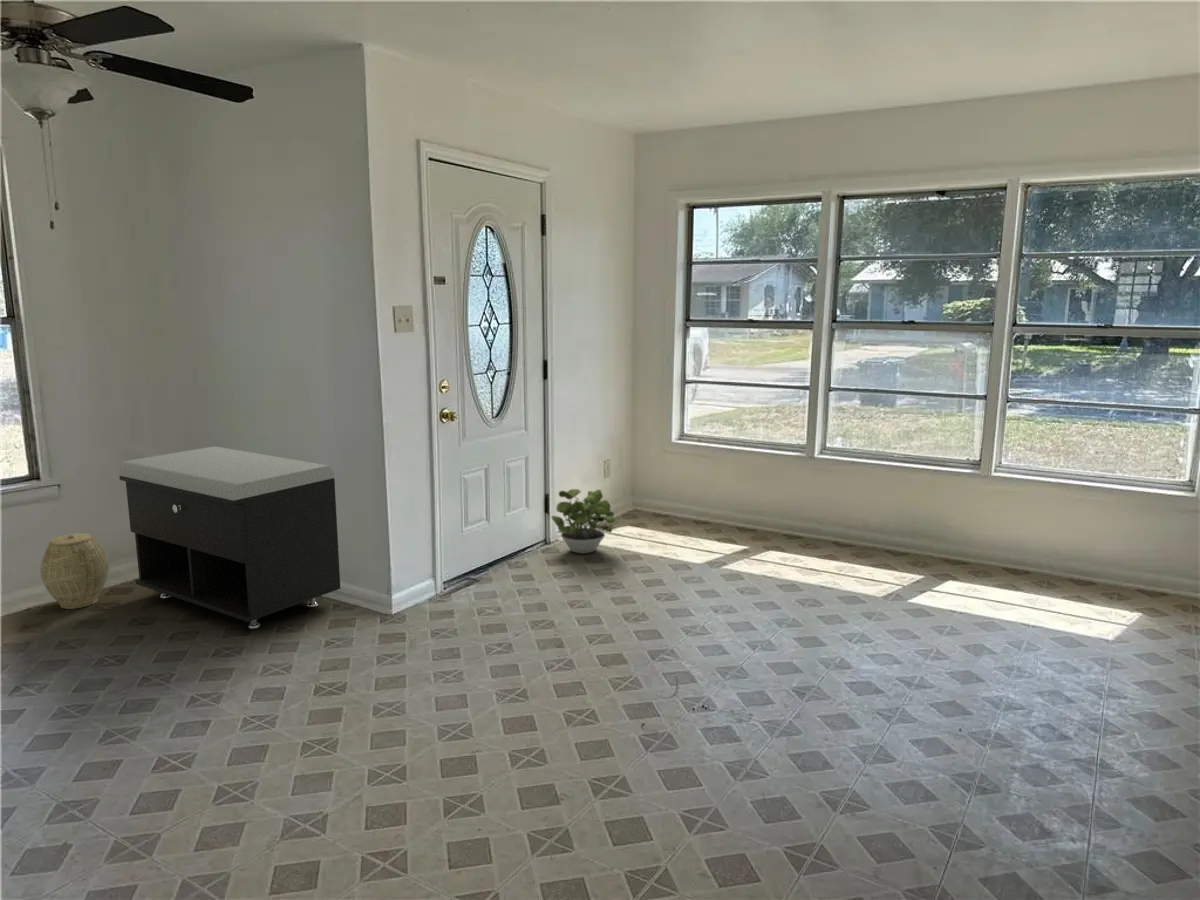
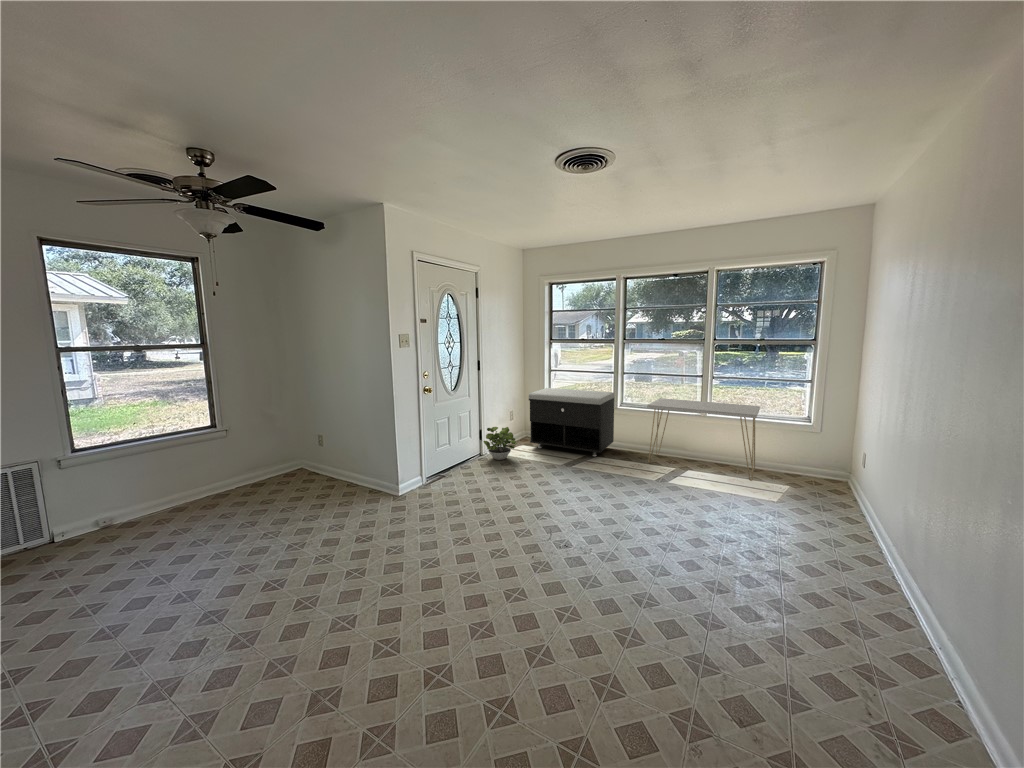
console table: none [873,439,1095,601] -> present [647,398,760,481]
storage bench: present [119,447,340,629] -> present [529,388,614,456]
woven basket: present [40,533,109,609] -> none [215,455,252,496]

